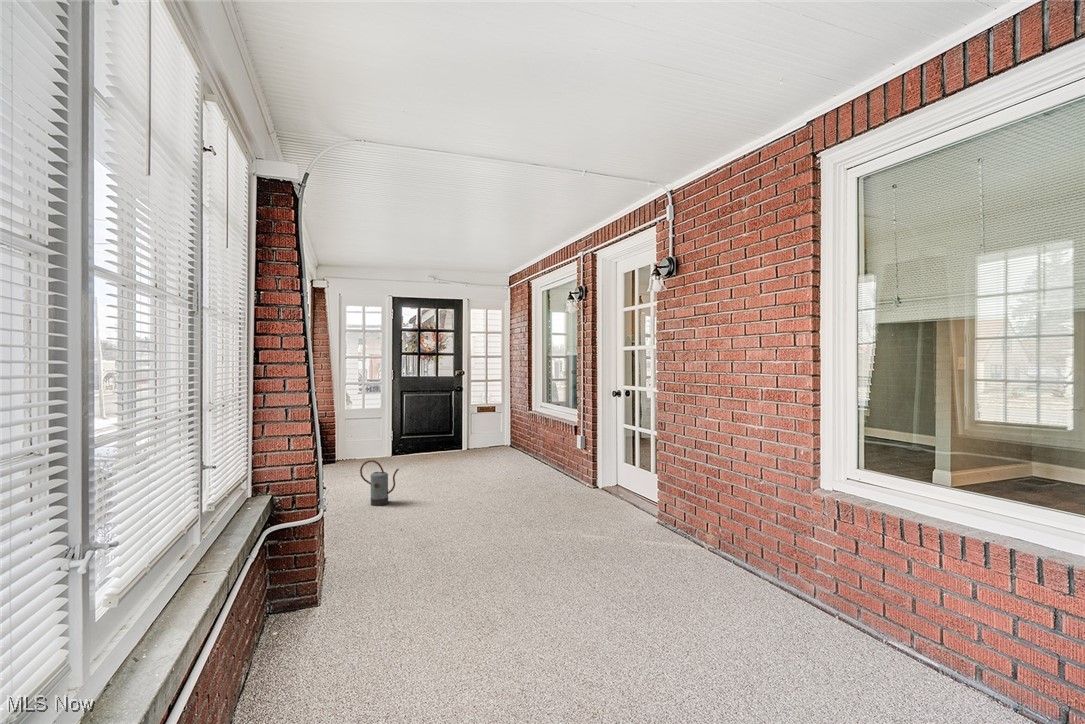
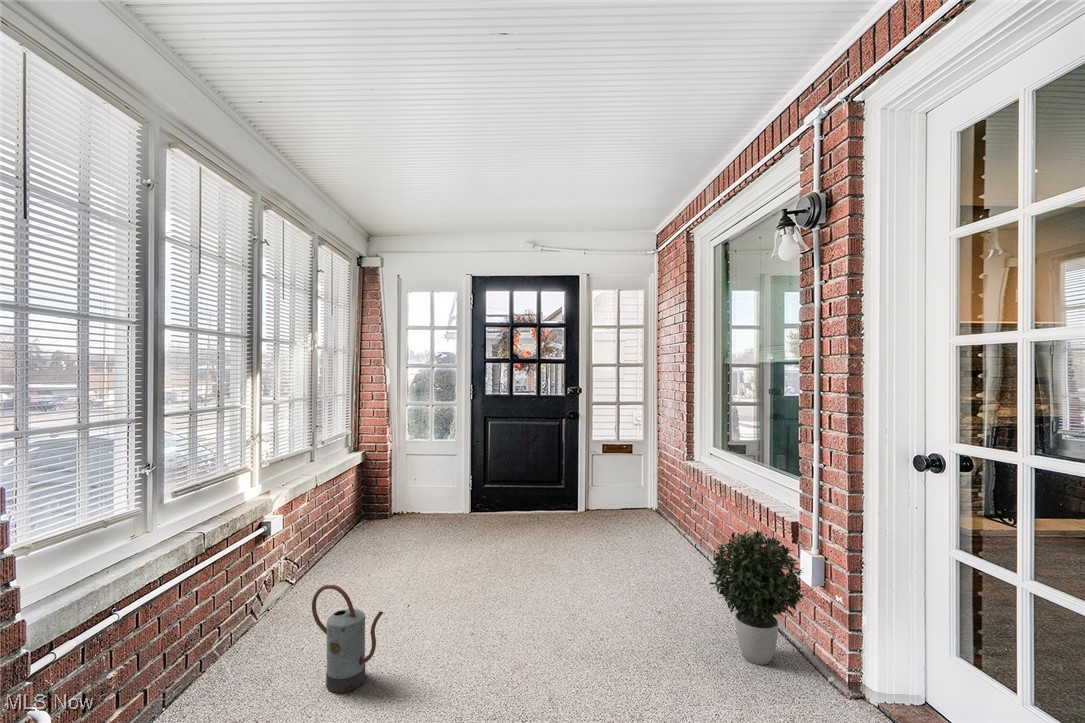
potted plant: none [539,429,577,485] -> present [709,531,804,665]

